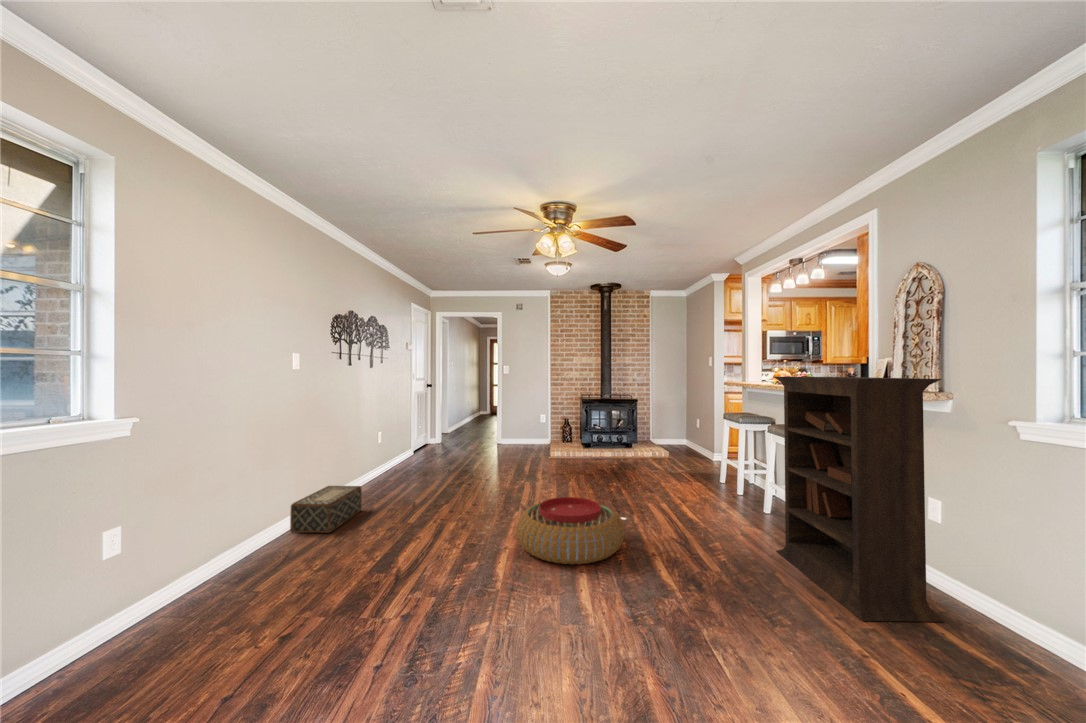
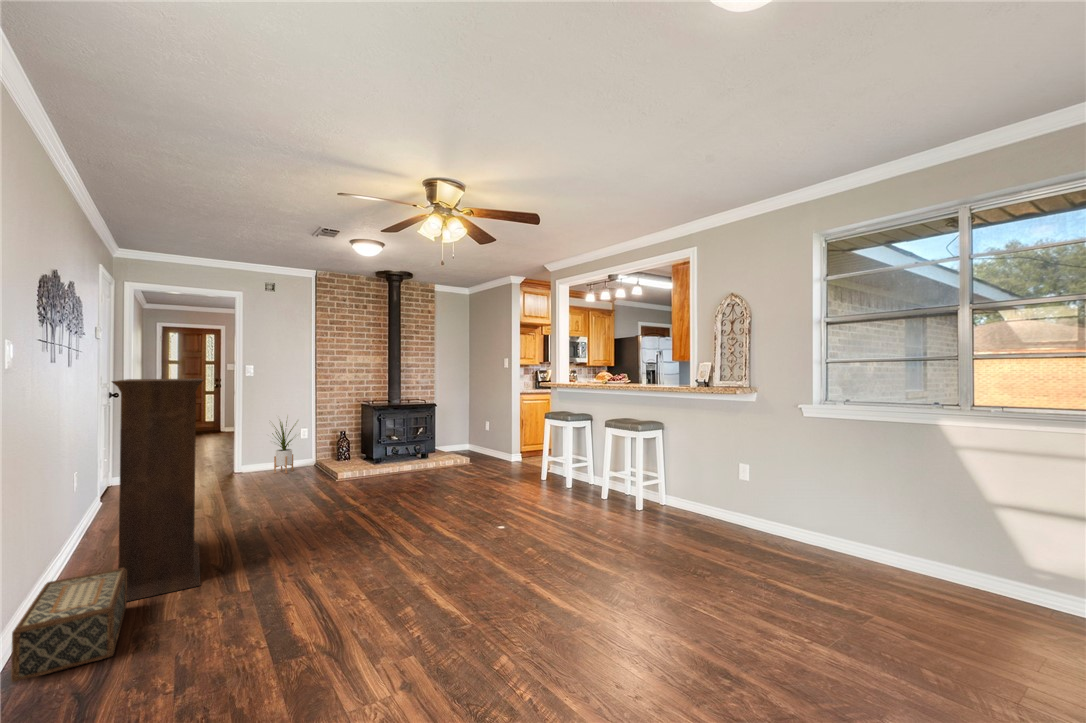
bookcase: present [774,377,944,622] -> present [112,379,203,601]
house plant: none [514,402,538,447] -> present [272,421,296,473]
pouf: present [516,497,625,564] -> none [429,514,550,590]

